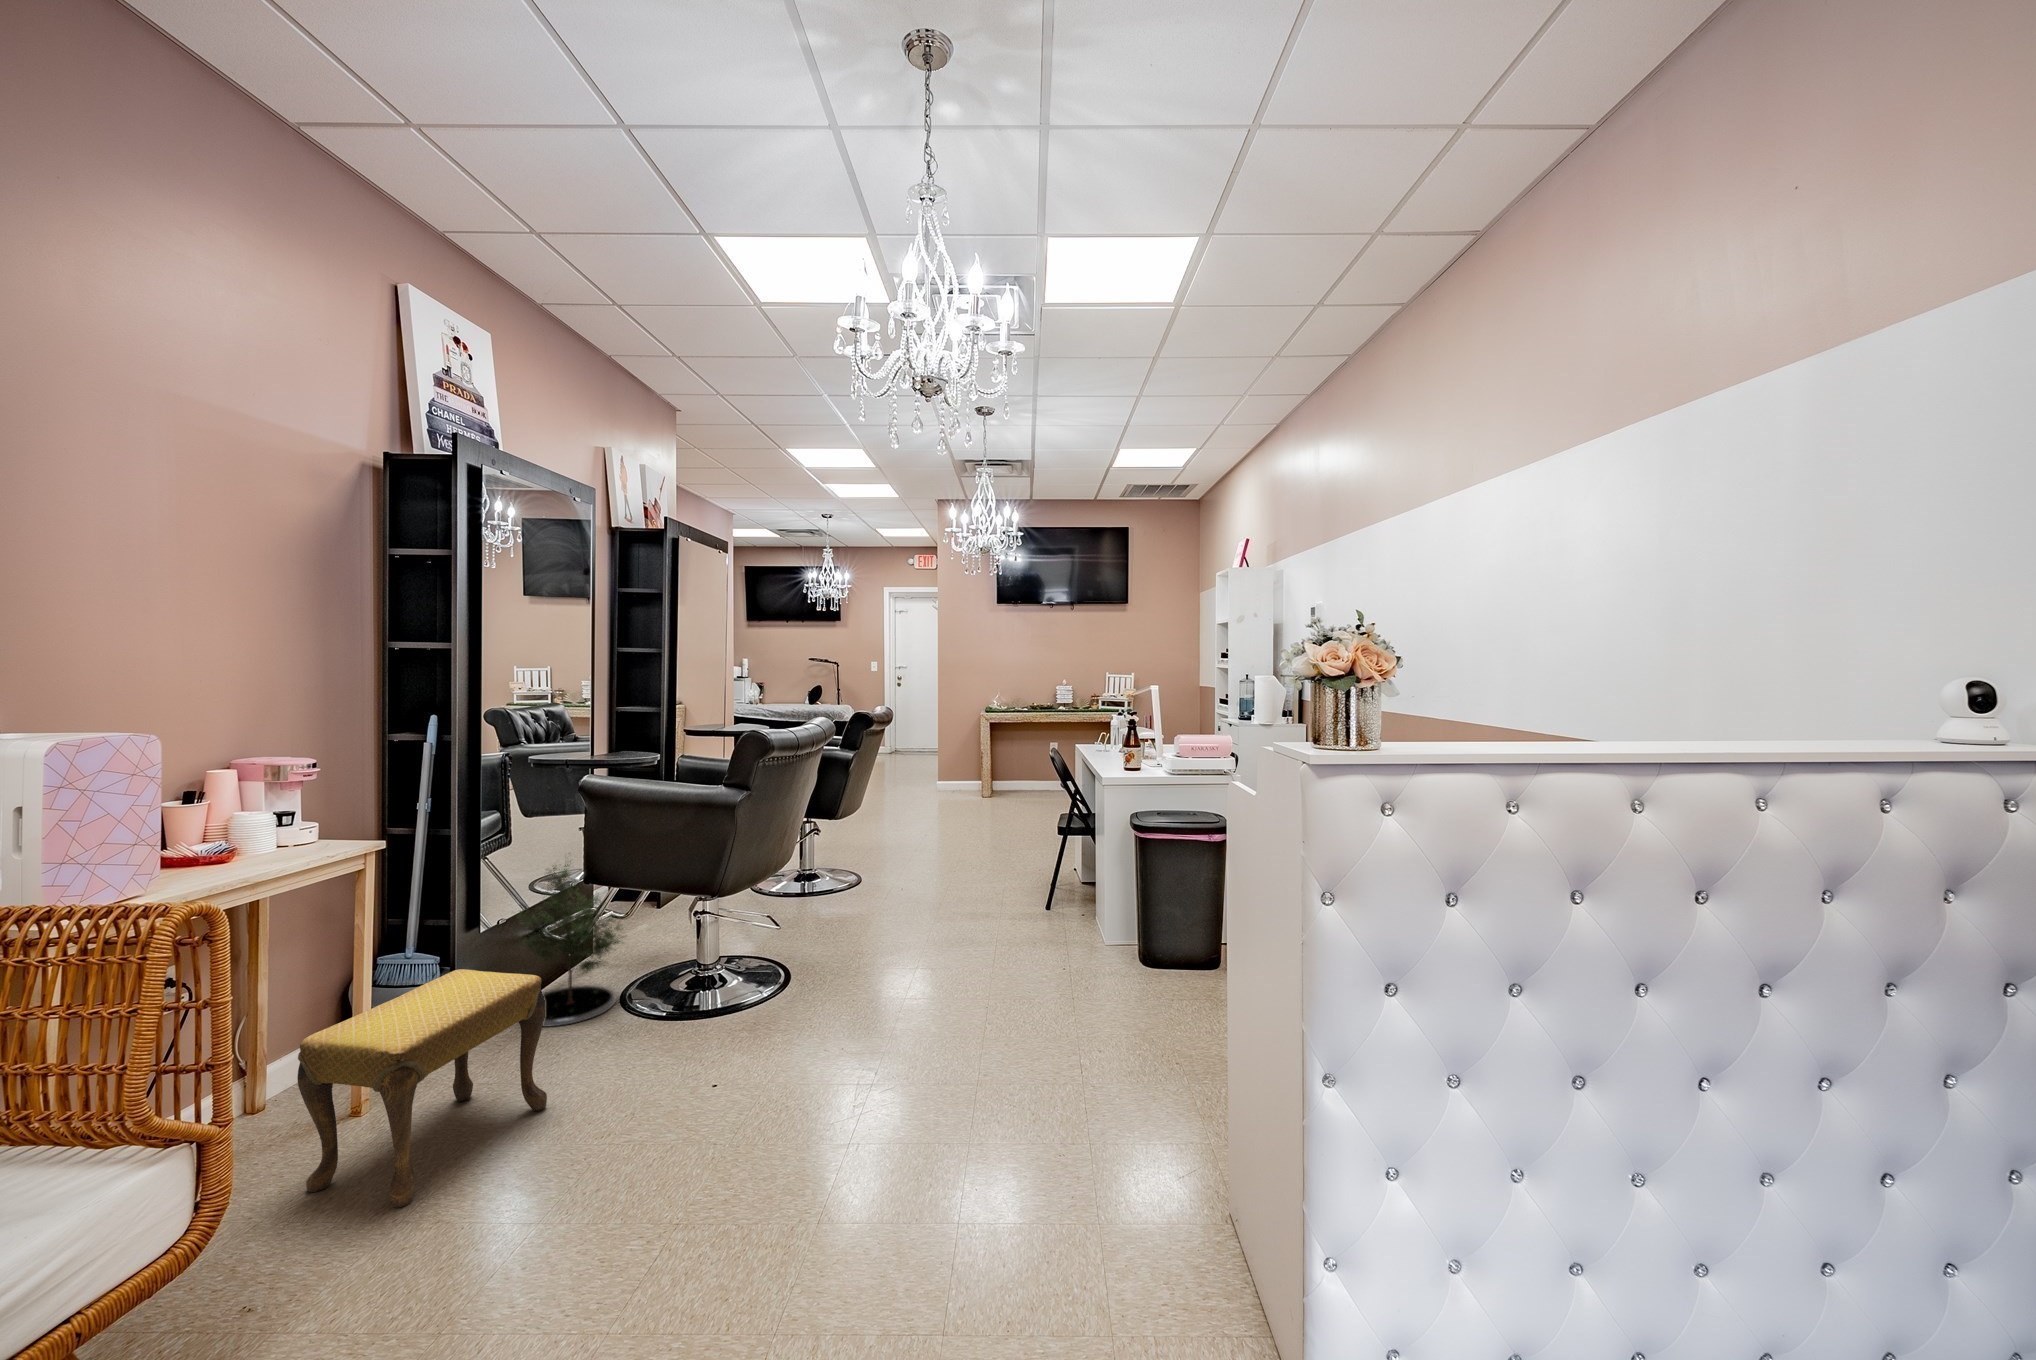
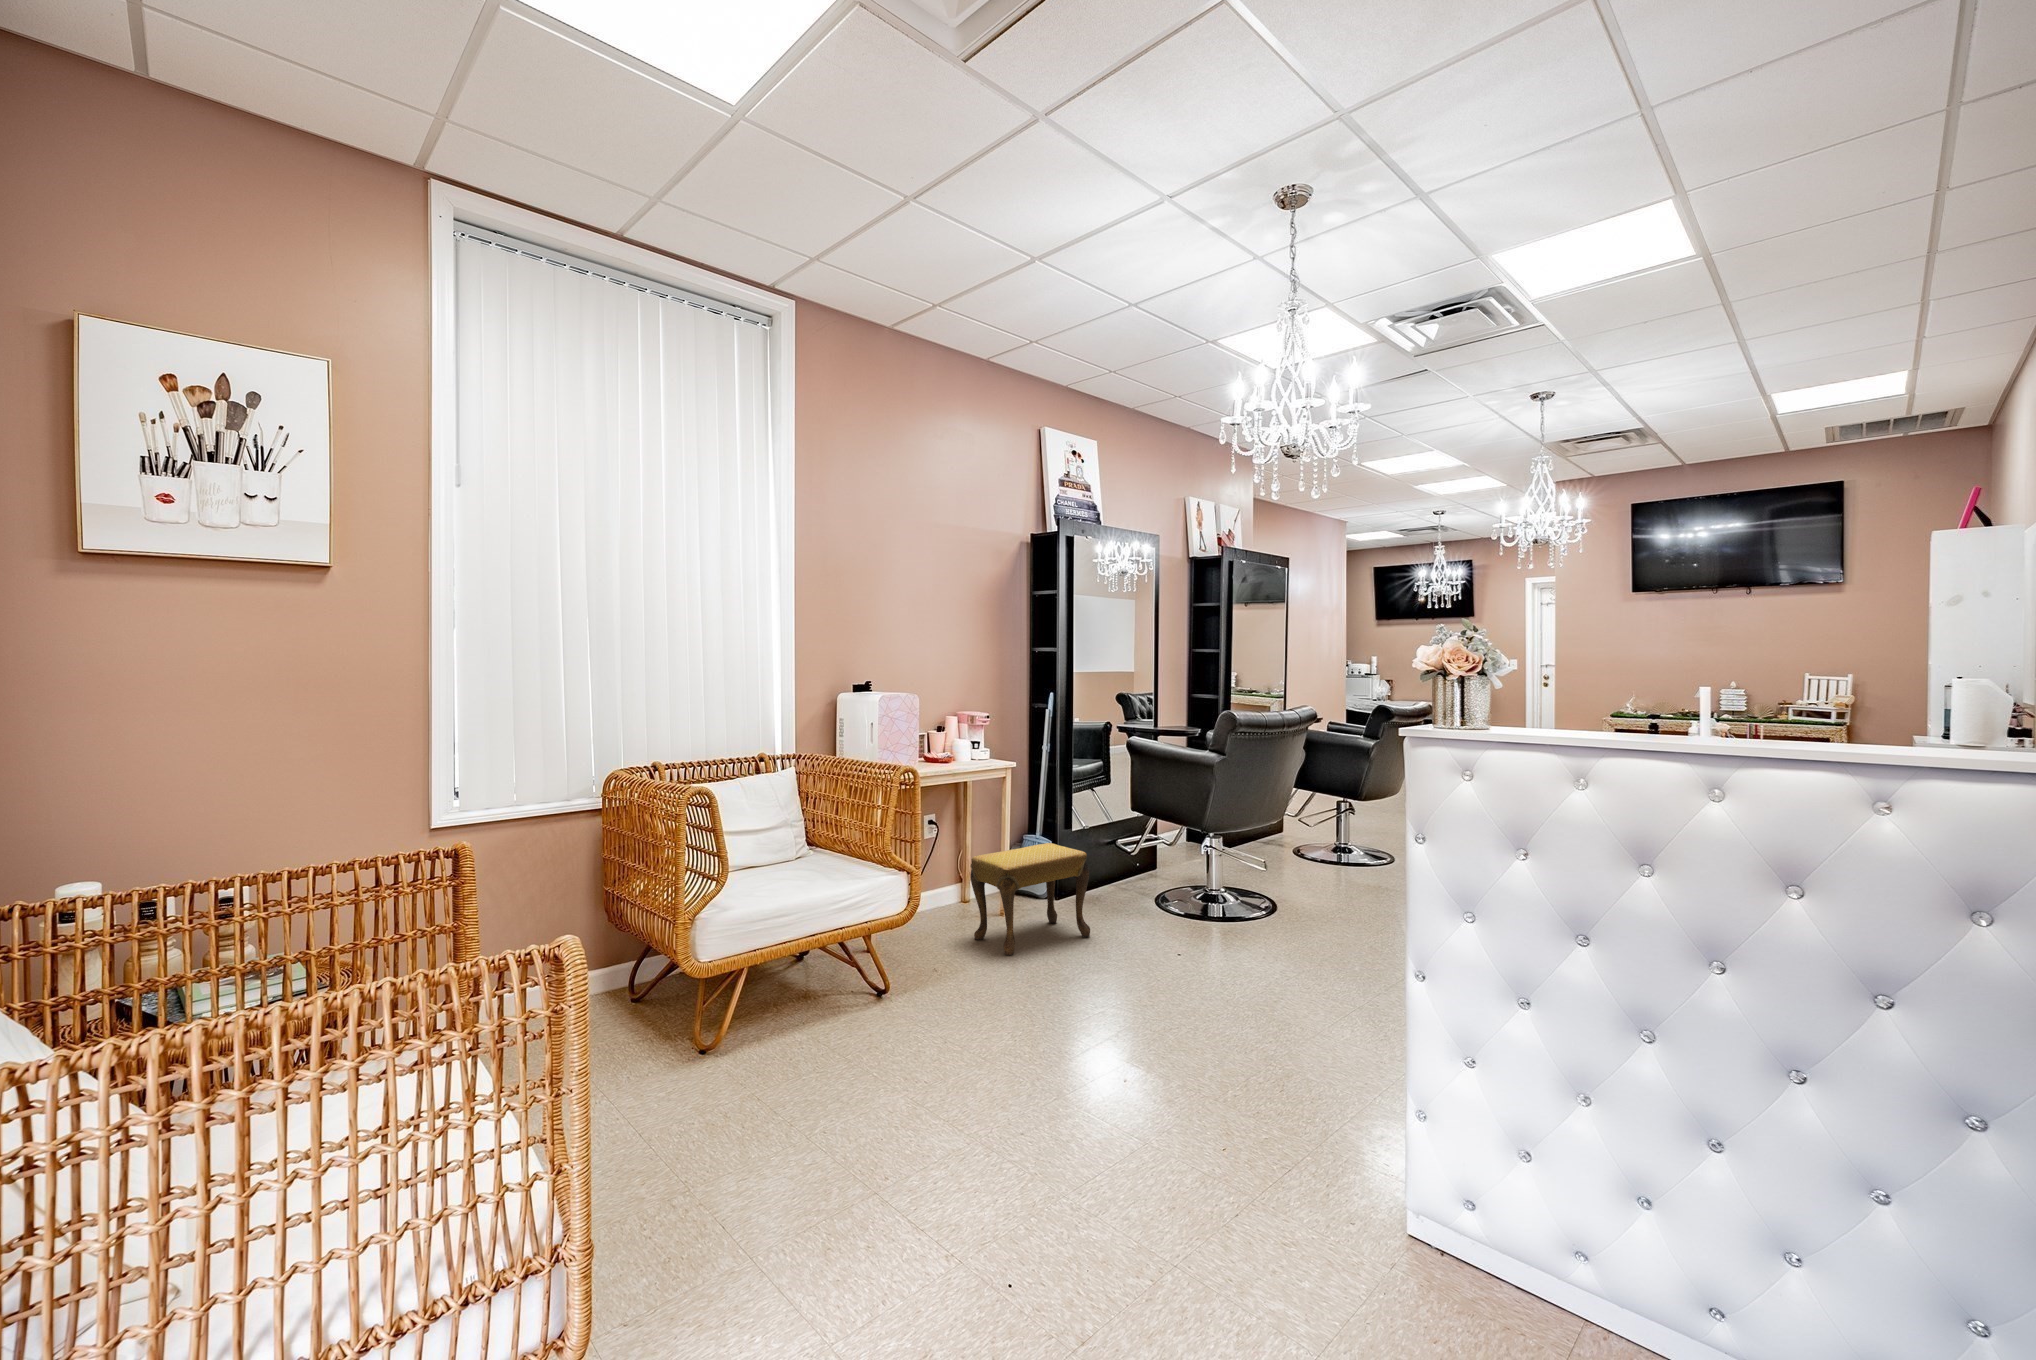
potted tree: present [516,861,627,1027] -> none [1093,788,1163,903]

